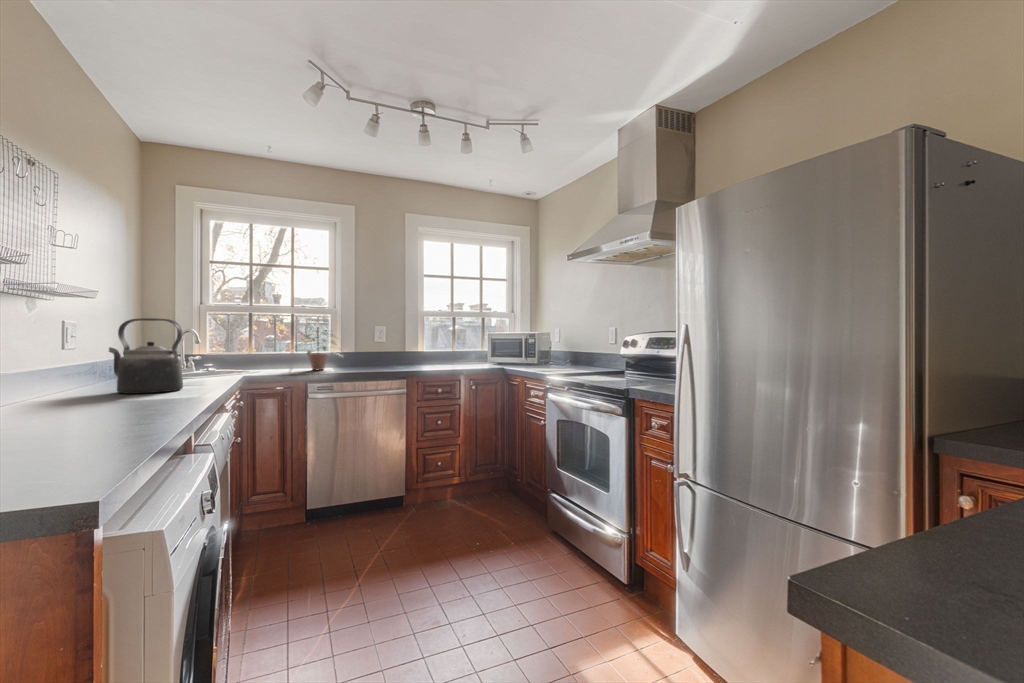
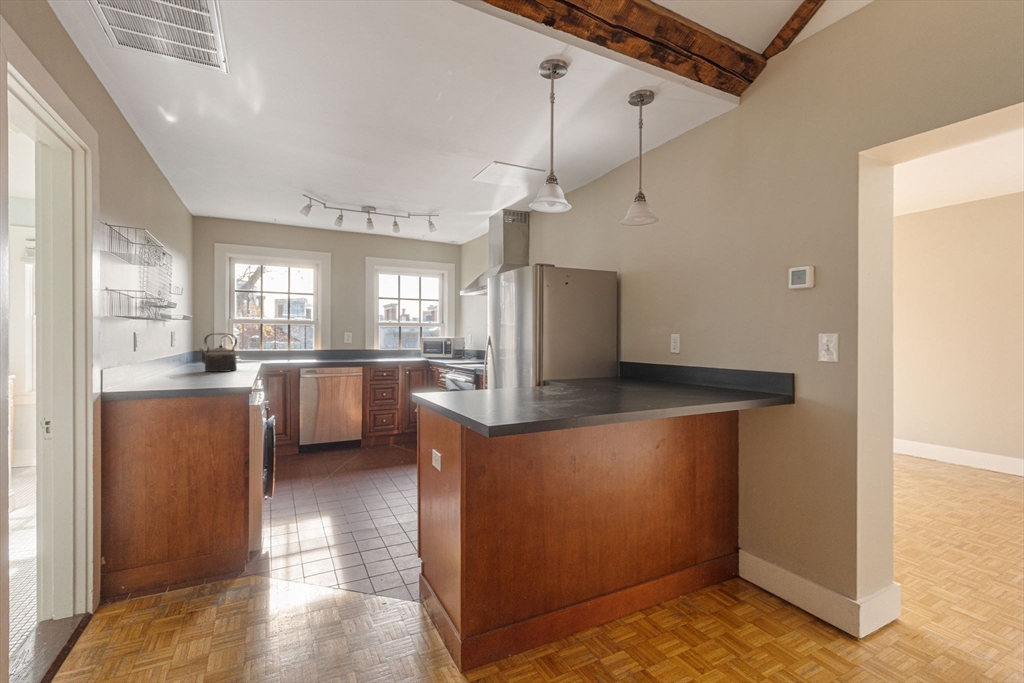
potted plant: present [306,330,335,370] -> none [289,330,324,361]

